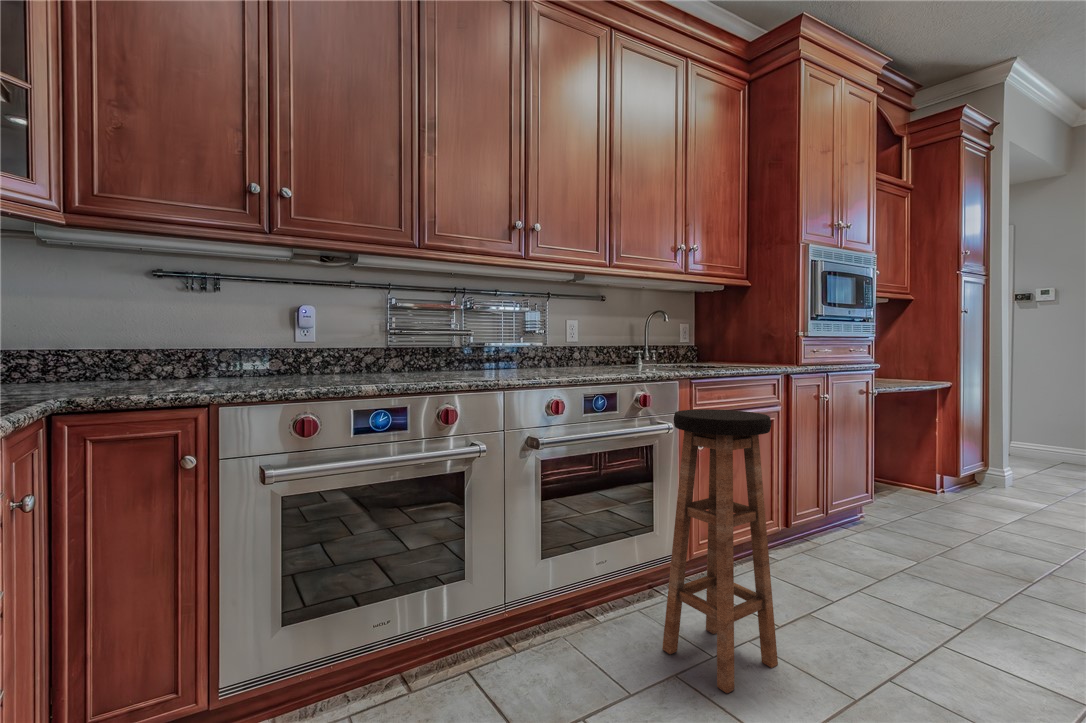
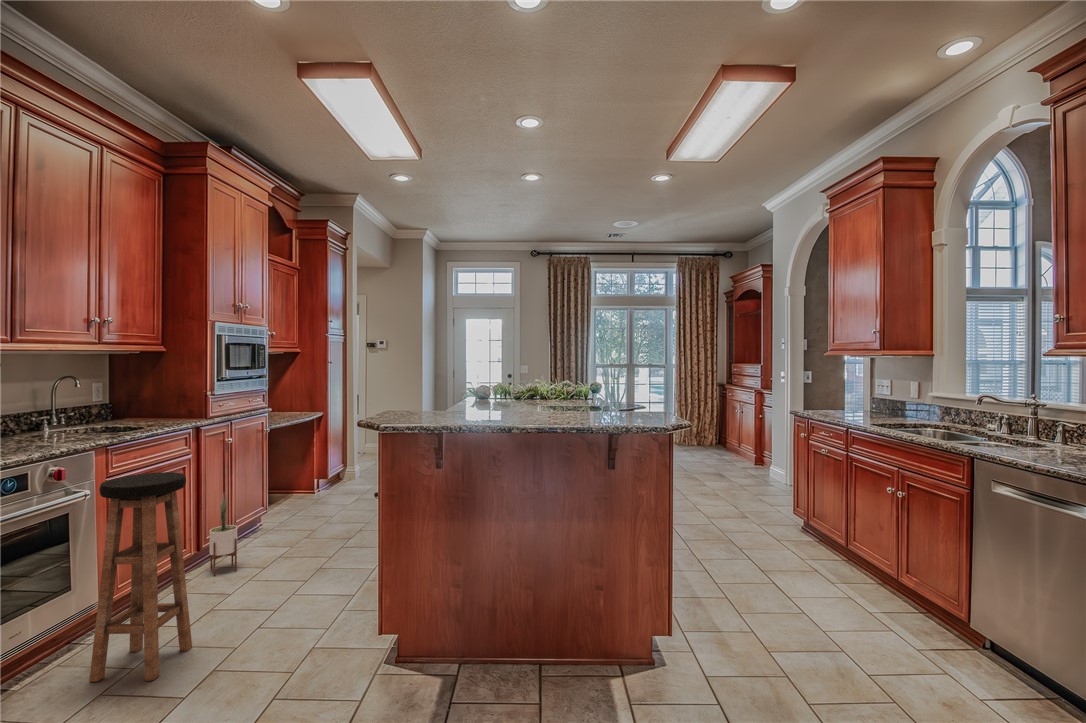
potted plant: none [800,458,836,570] -> present [210,494,237,576]

